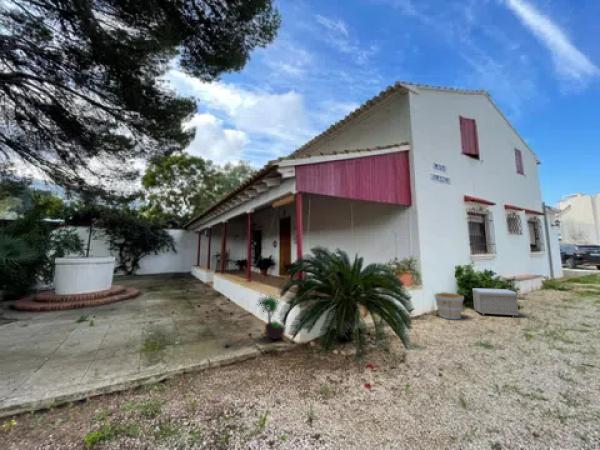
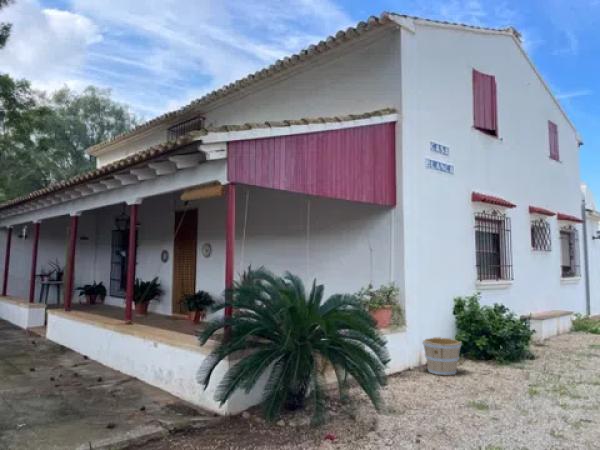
storage bench: present [472,288,519,317] -> none [475,331,528,370]
potted tree: present [257,296,286,339] -> none [155,337,204,413]

